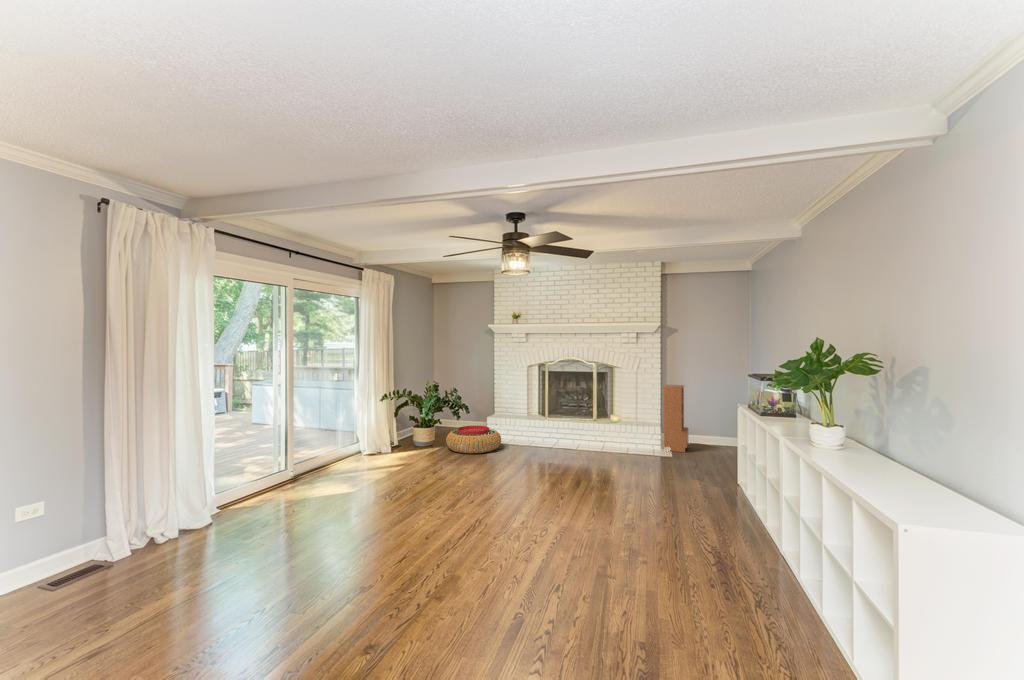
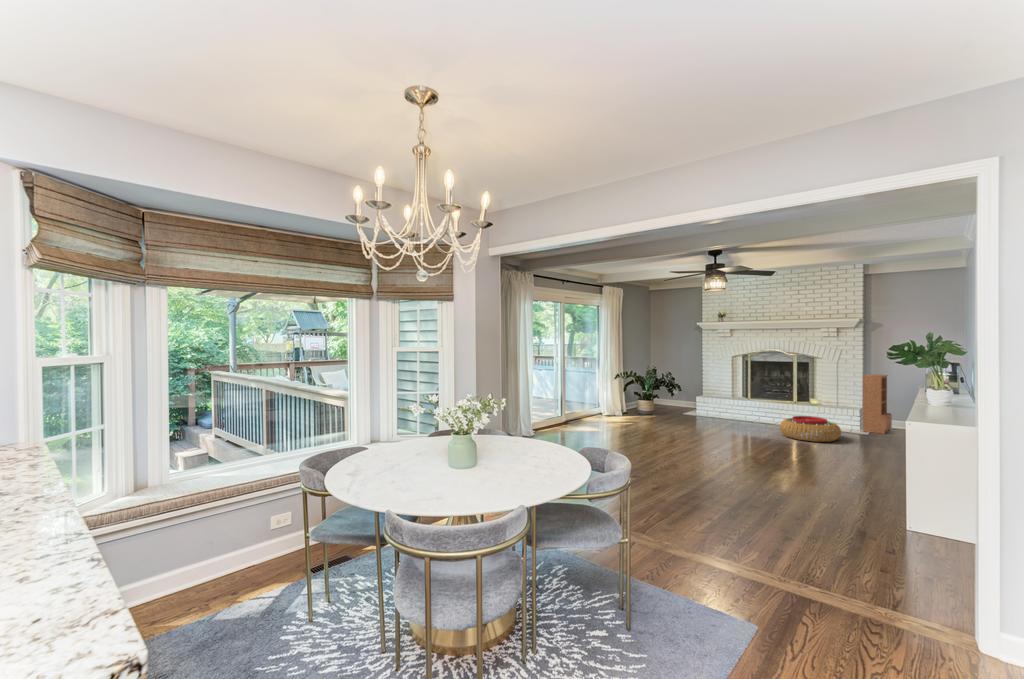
pouf: present [446,426,501,453] -> present [780,416,841,442]

